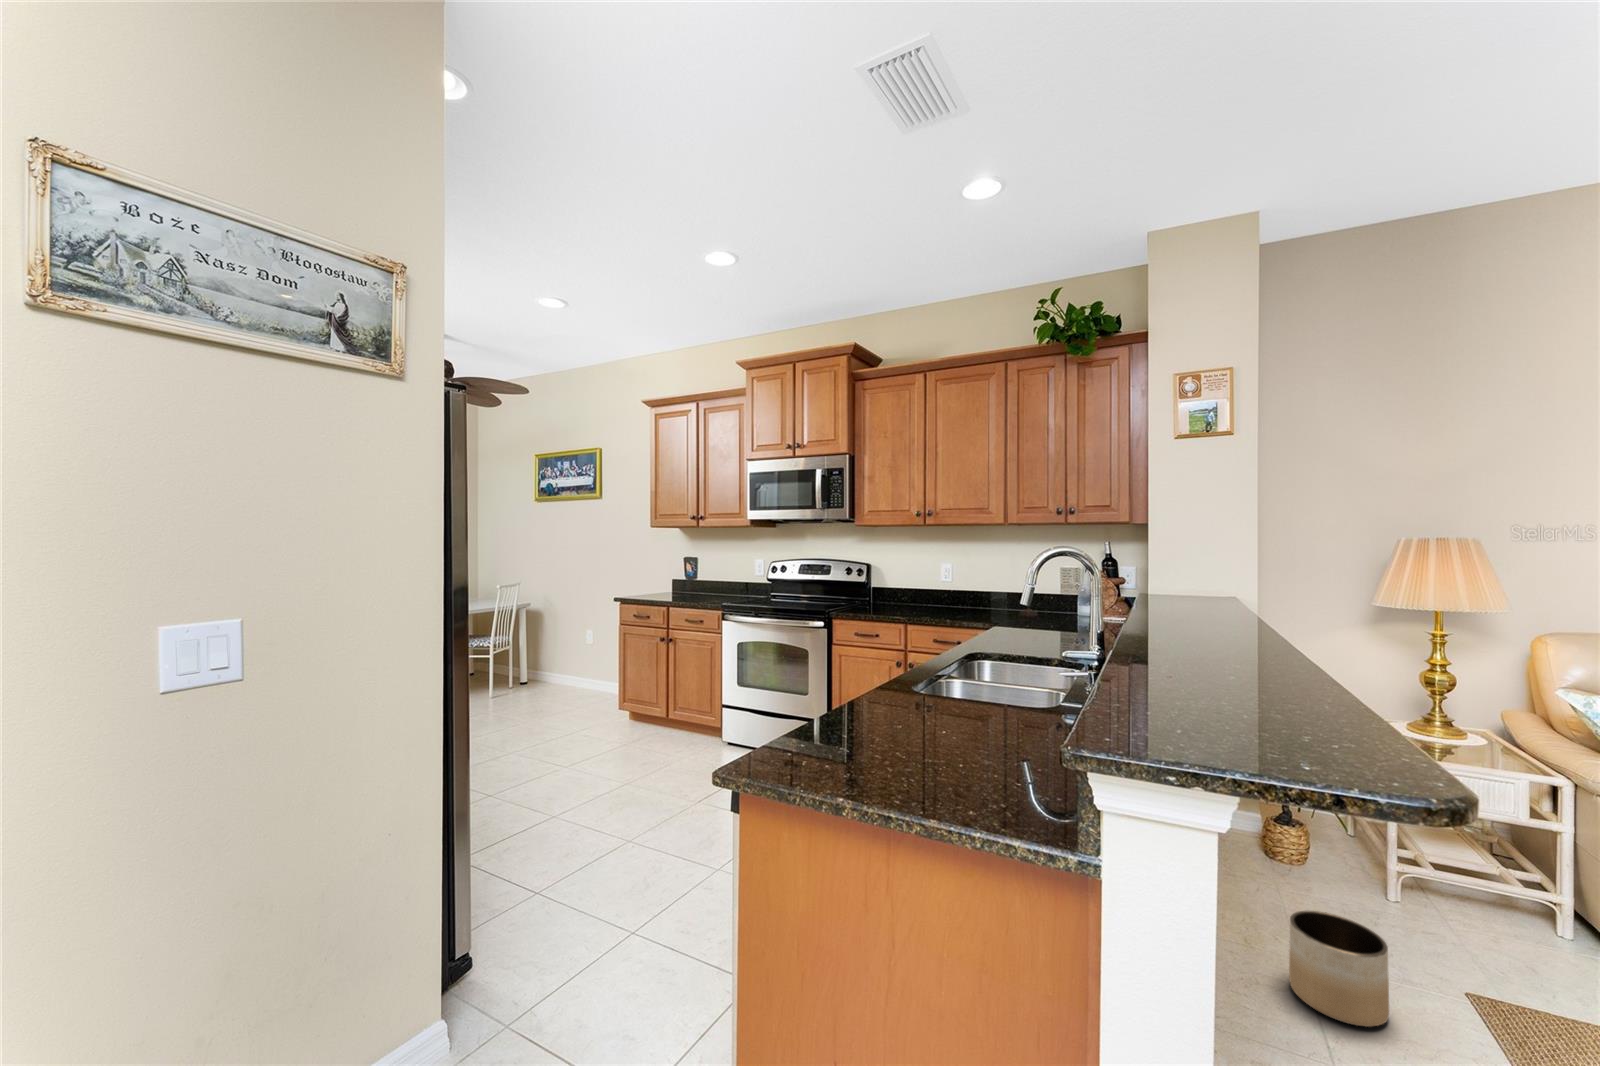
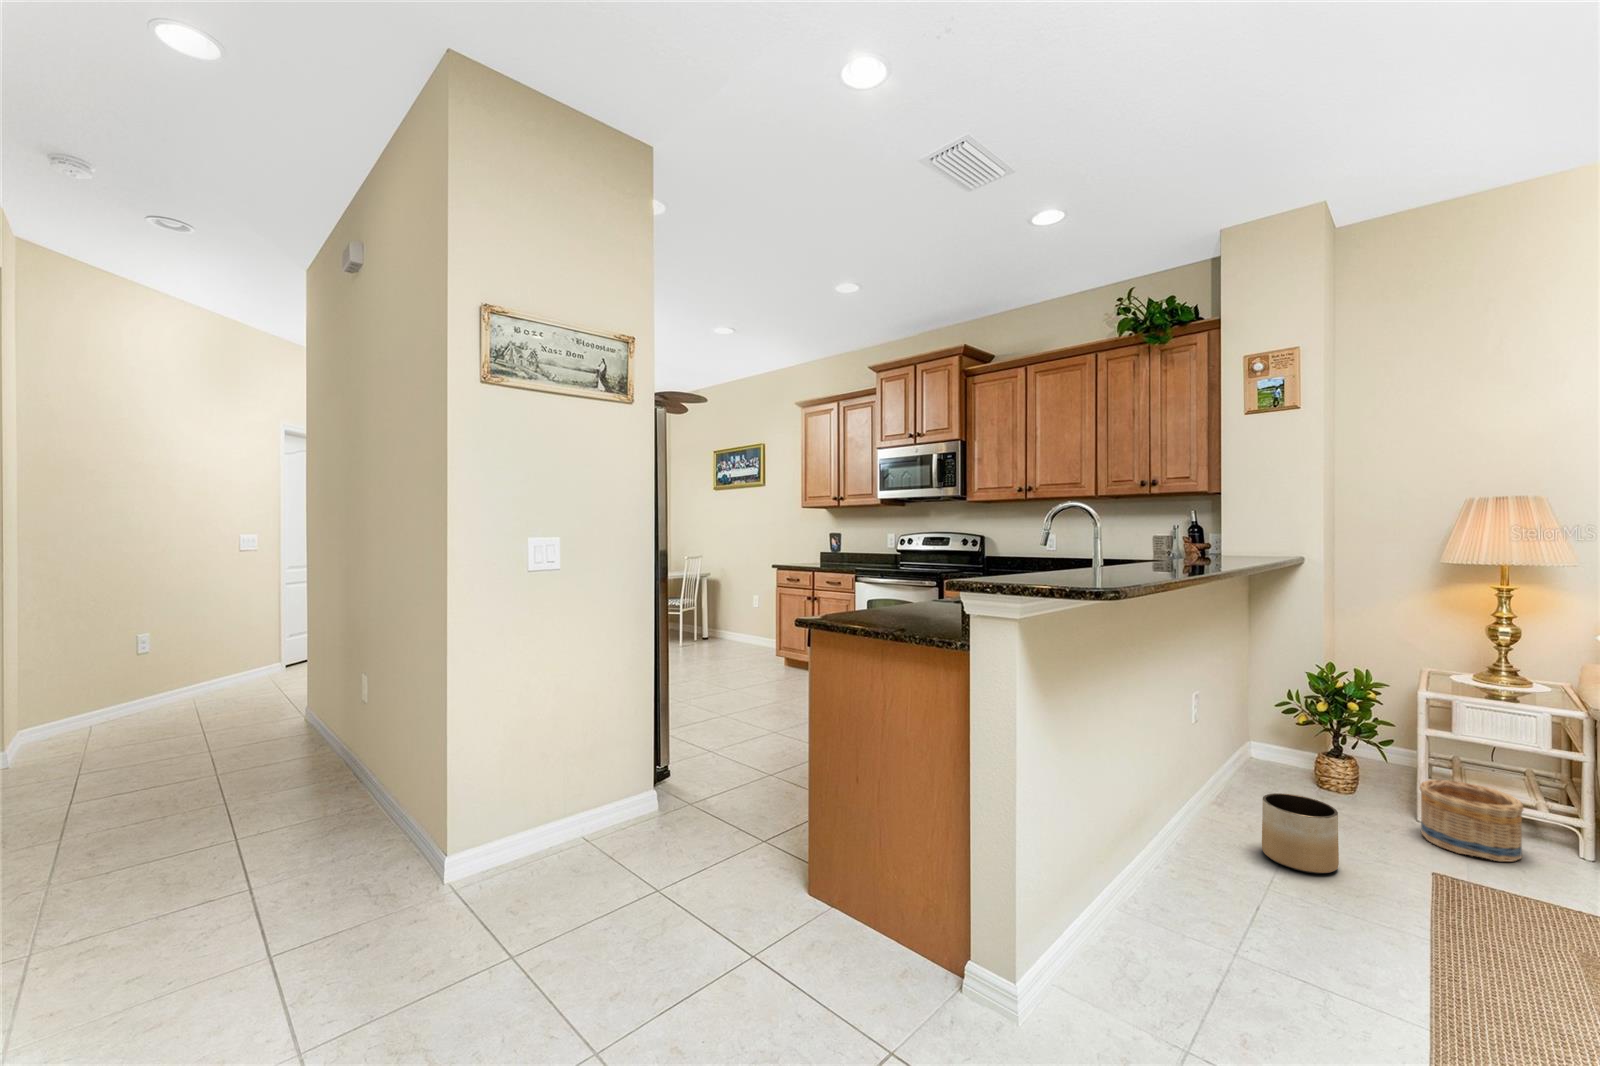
basket: none [1405,857,1524,961] -> present [1420,780,1523,862]

